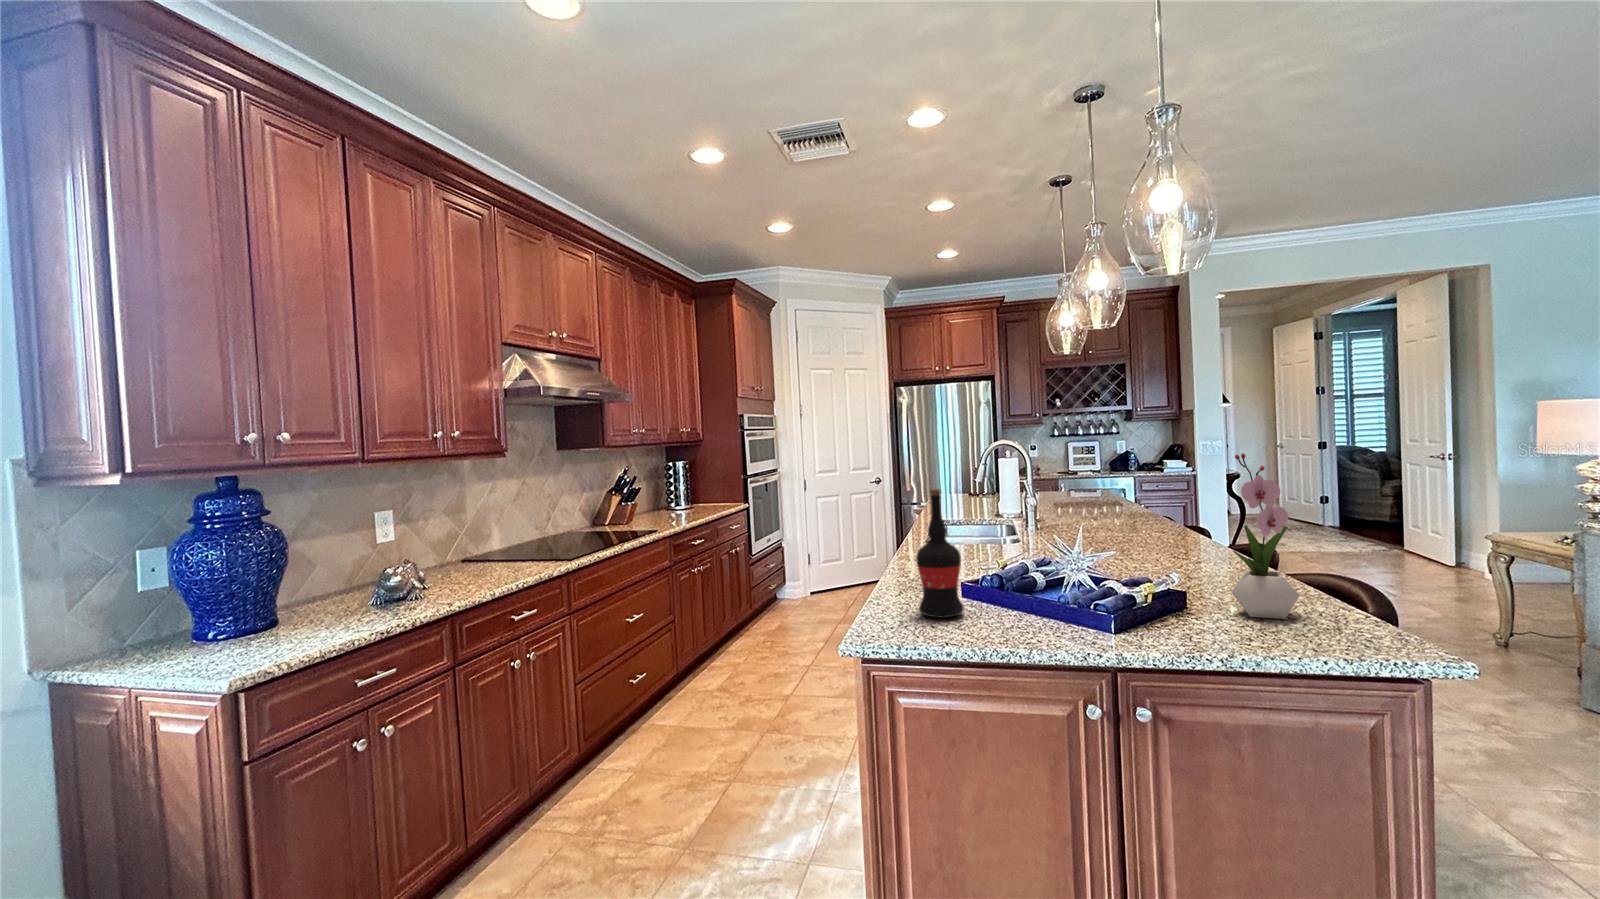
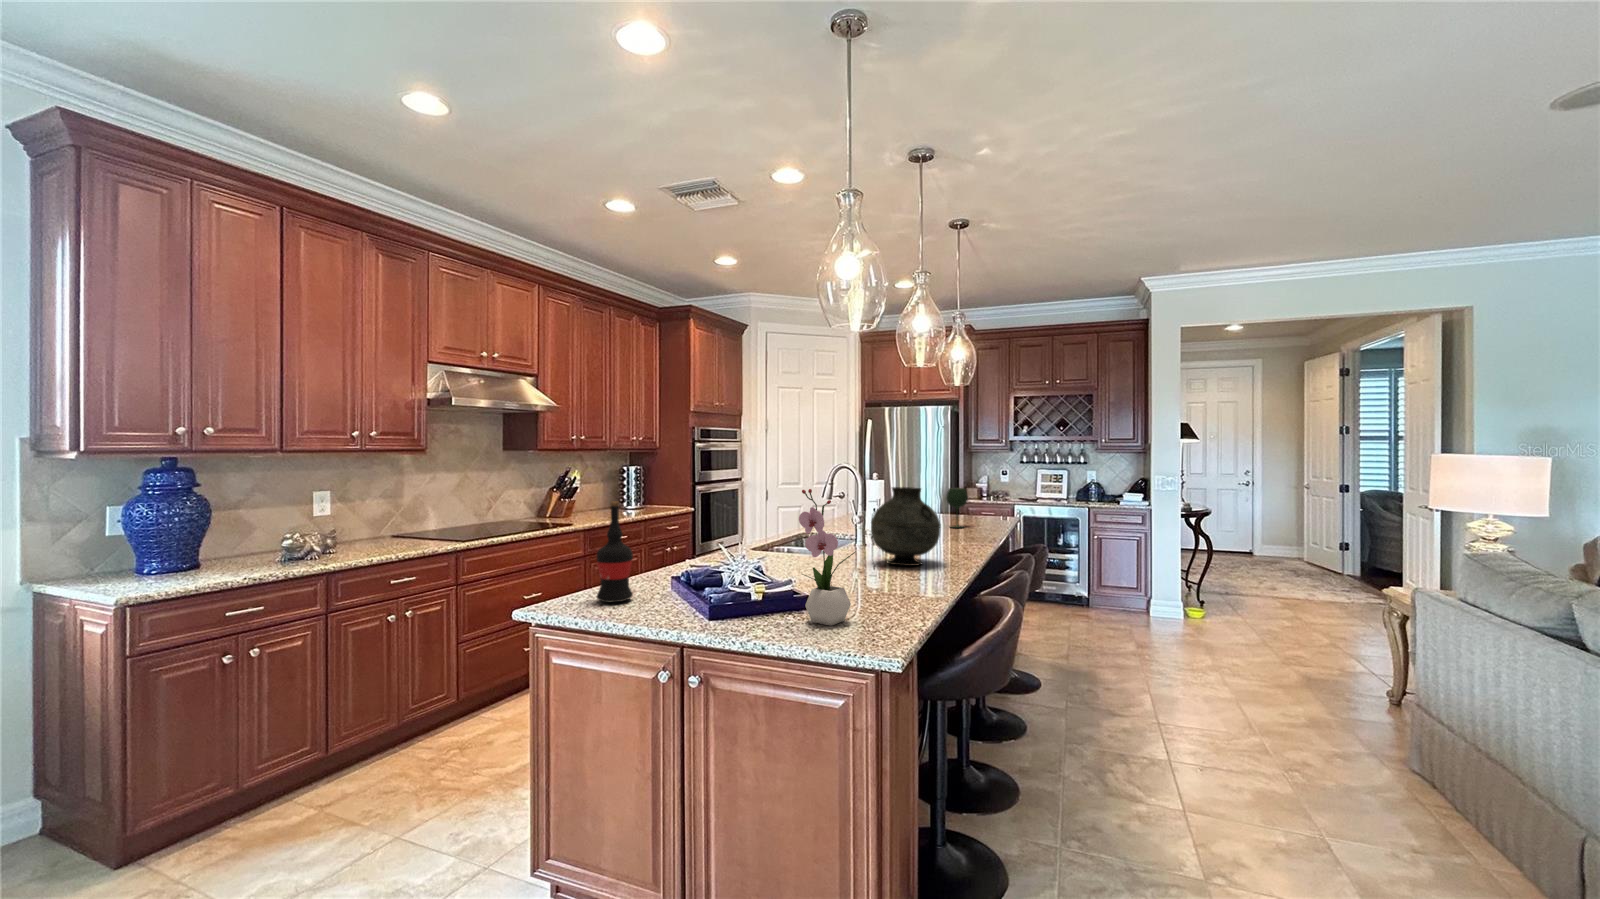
vase: none [1101,457,1188,545] -> present [871,487,940,566]
wine glass: none [1068,461,1092,504] -> present [946,488,968,528]

